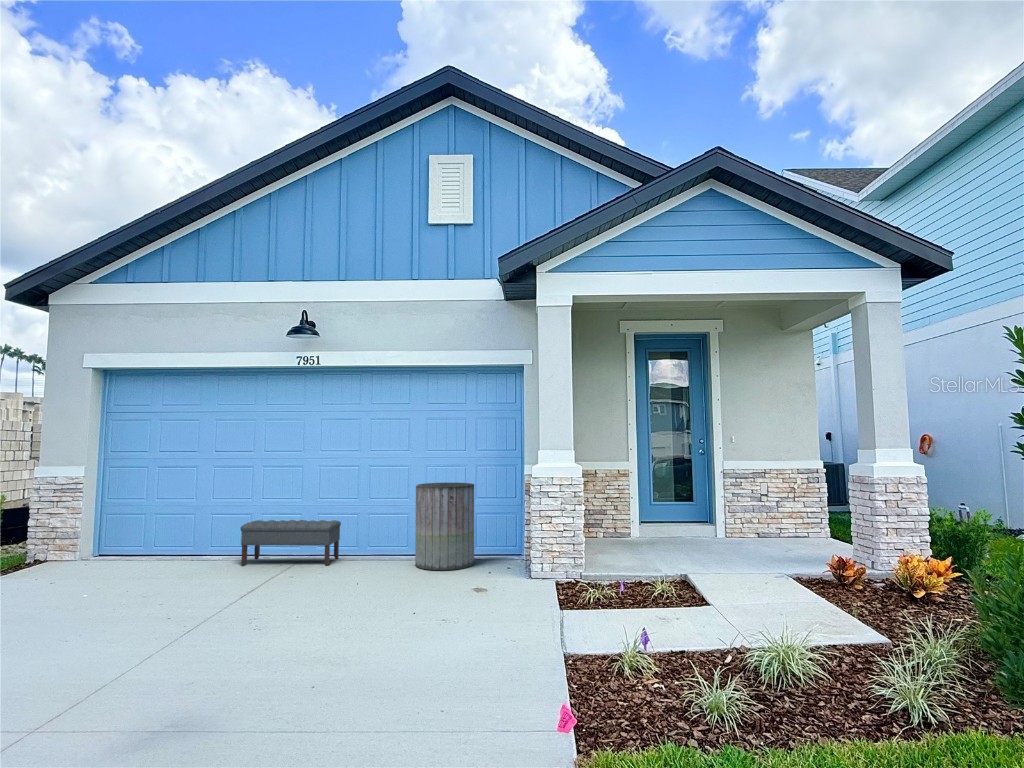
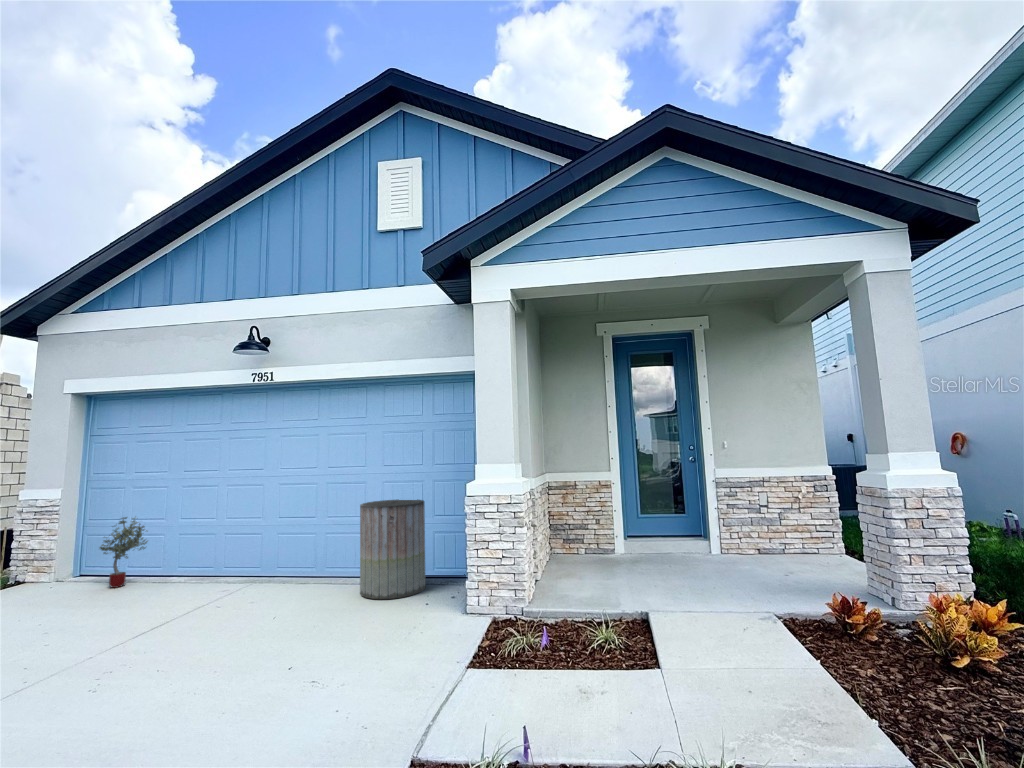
potted tree: none [132,495,185,565] -> present [100,517,148,588]
bench: present [240,520,341,566] -> none [191,541,297,591]

